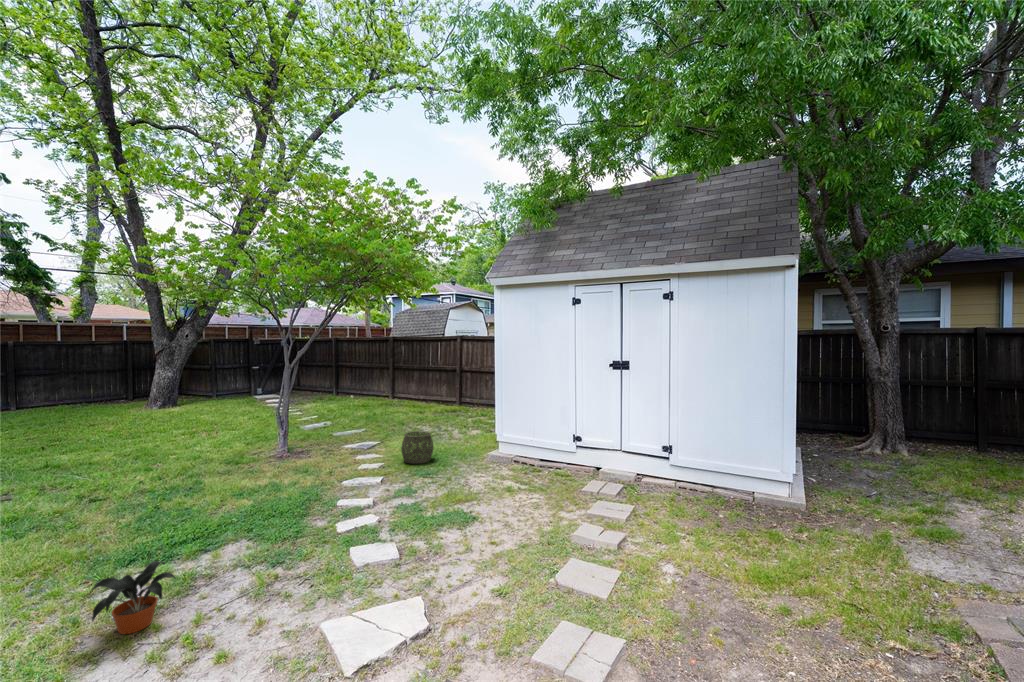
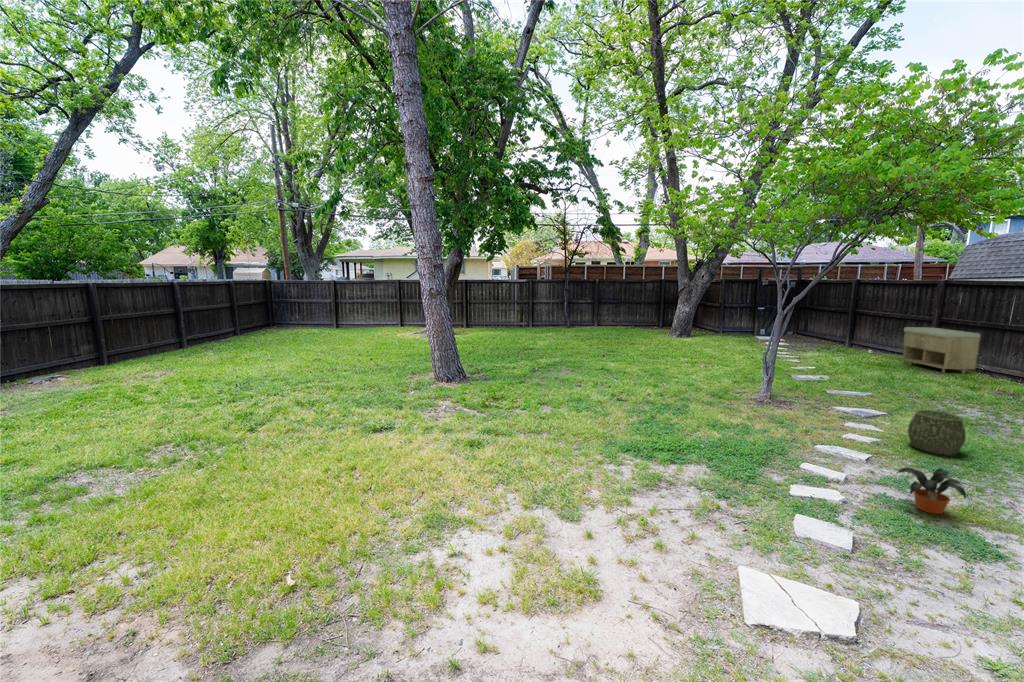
storage bench: none [376,373,420,406] -> present [902,327,980,373]
potted plant: present [92,561,176,634] -> present [897,467,966,514]

